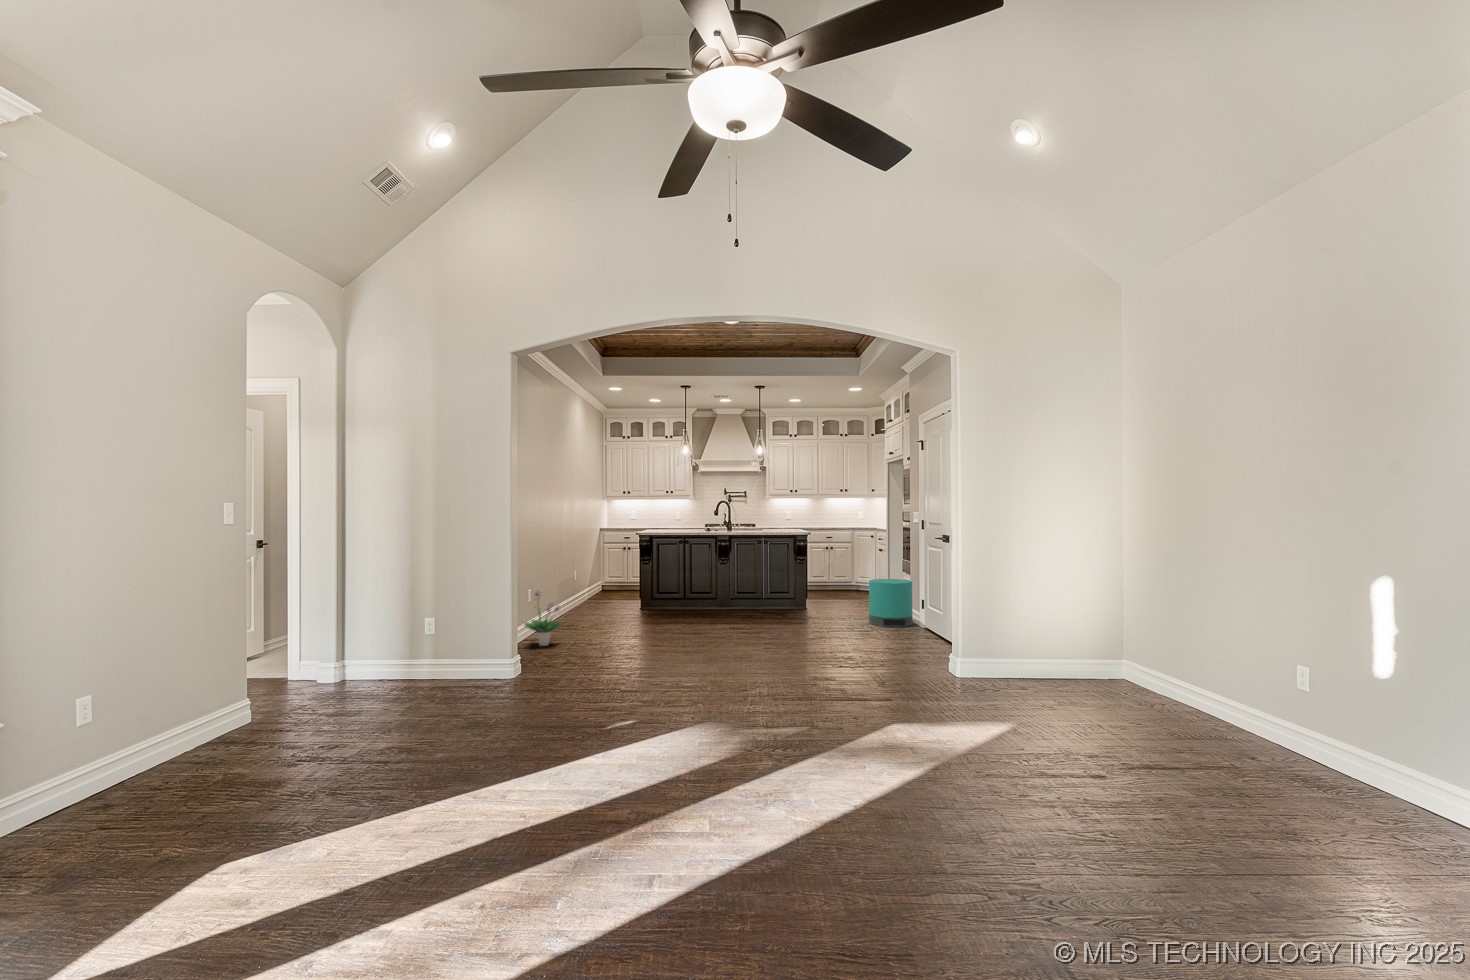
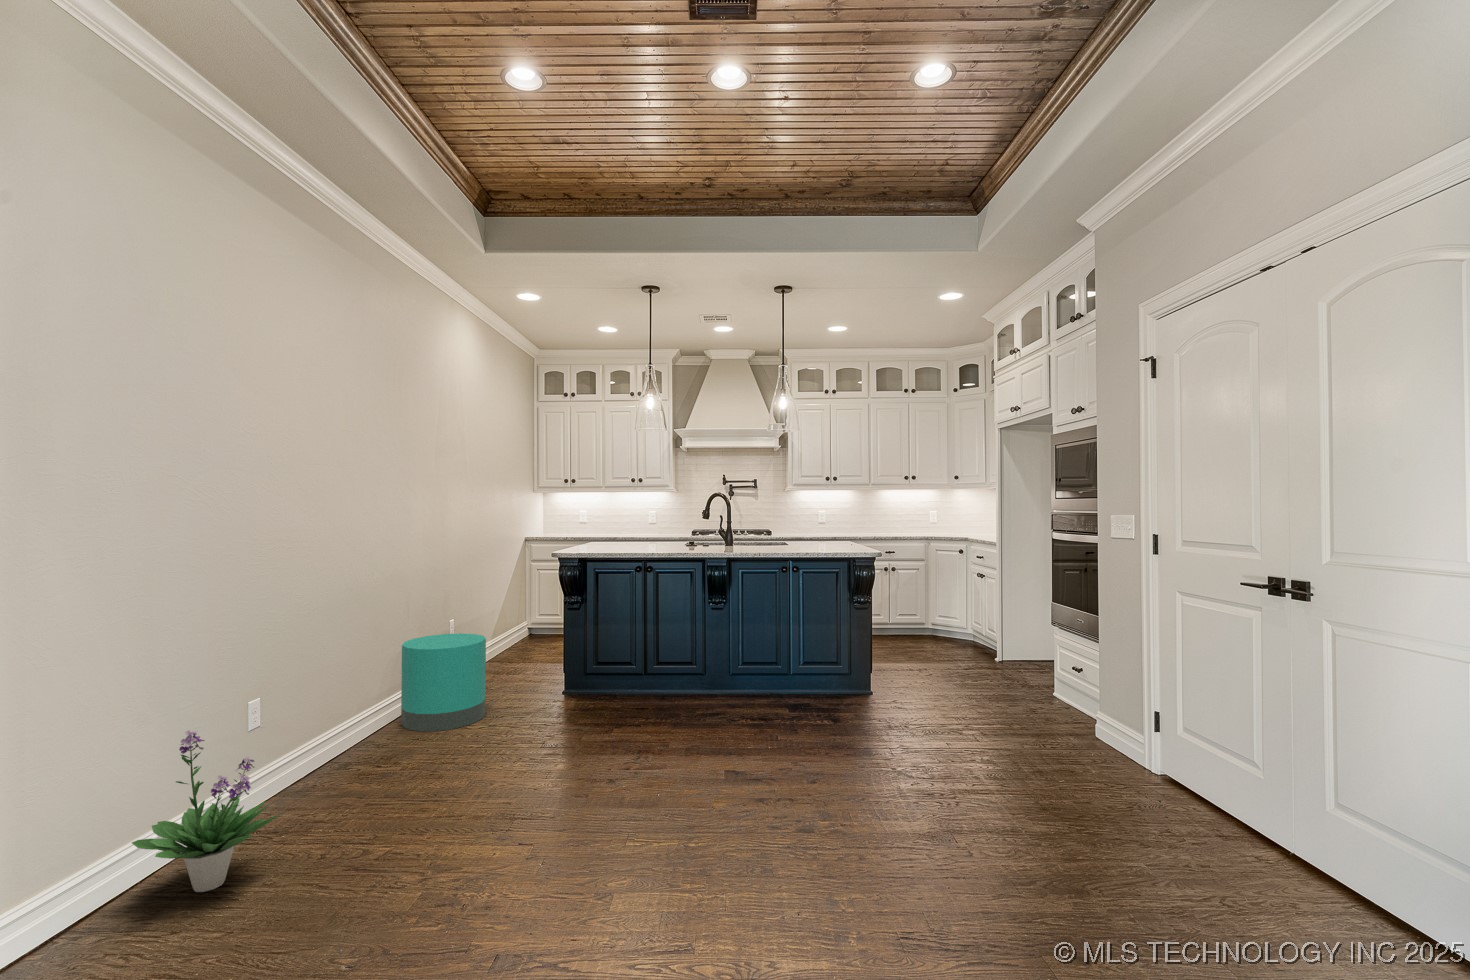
trash can: present [869,579,913,627] -> present [401,633,486,731]

